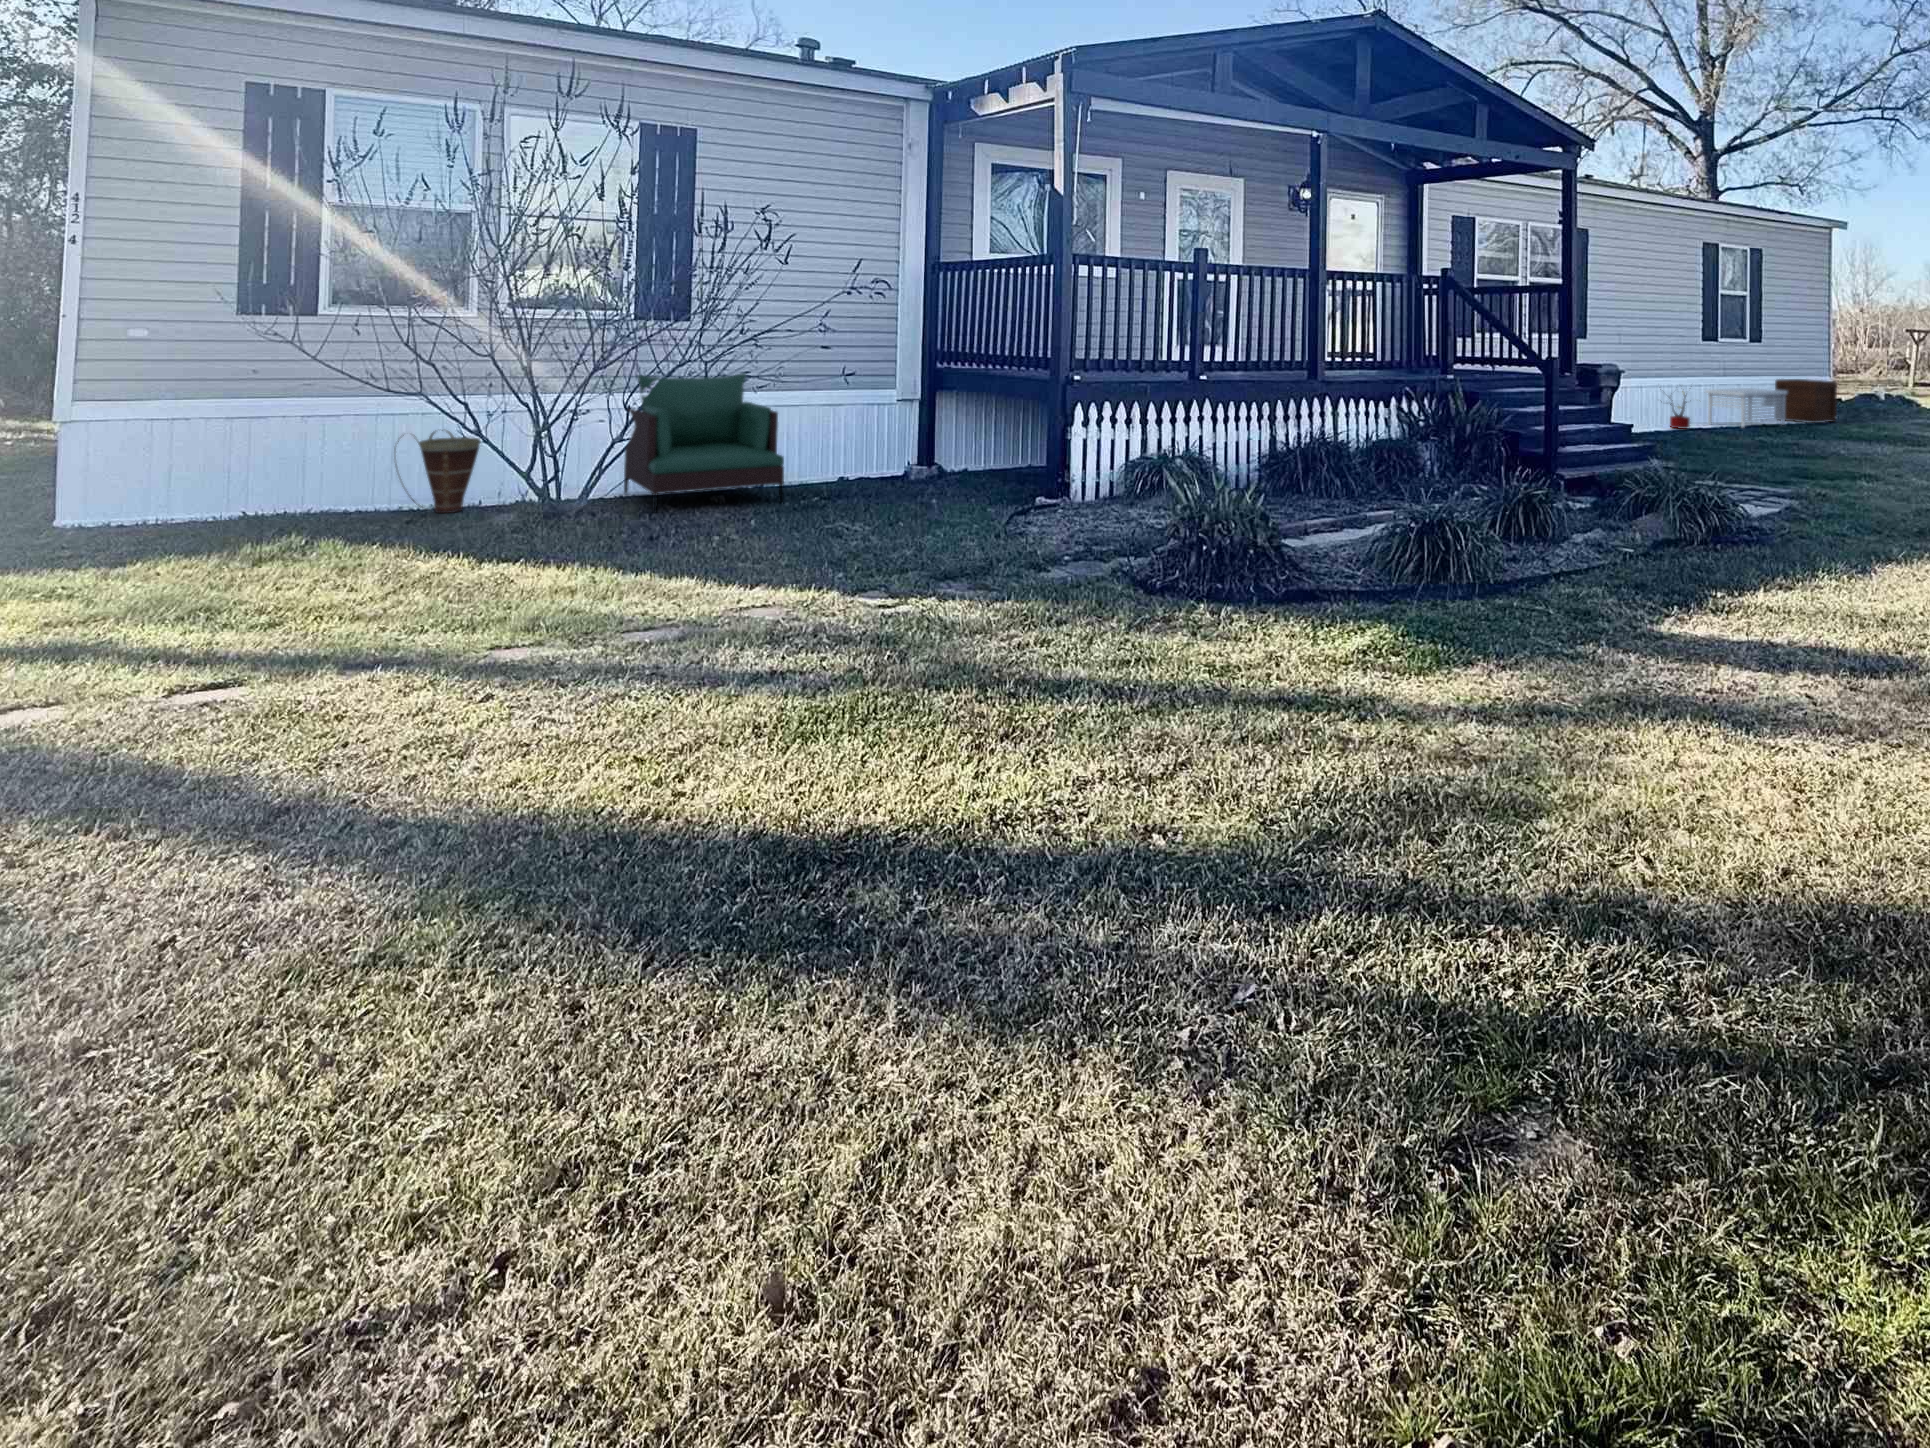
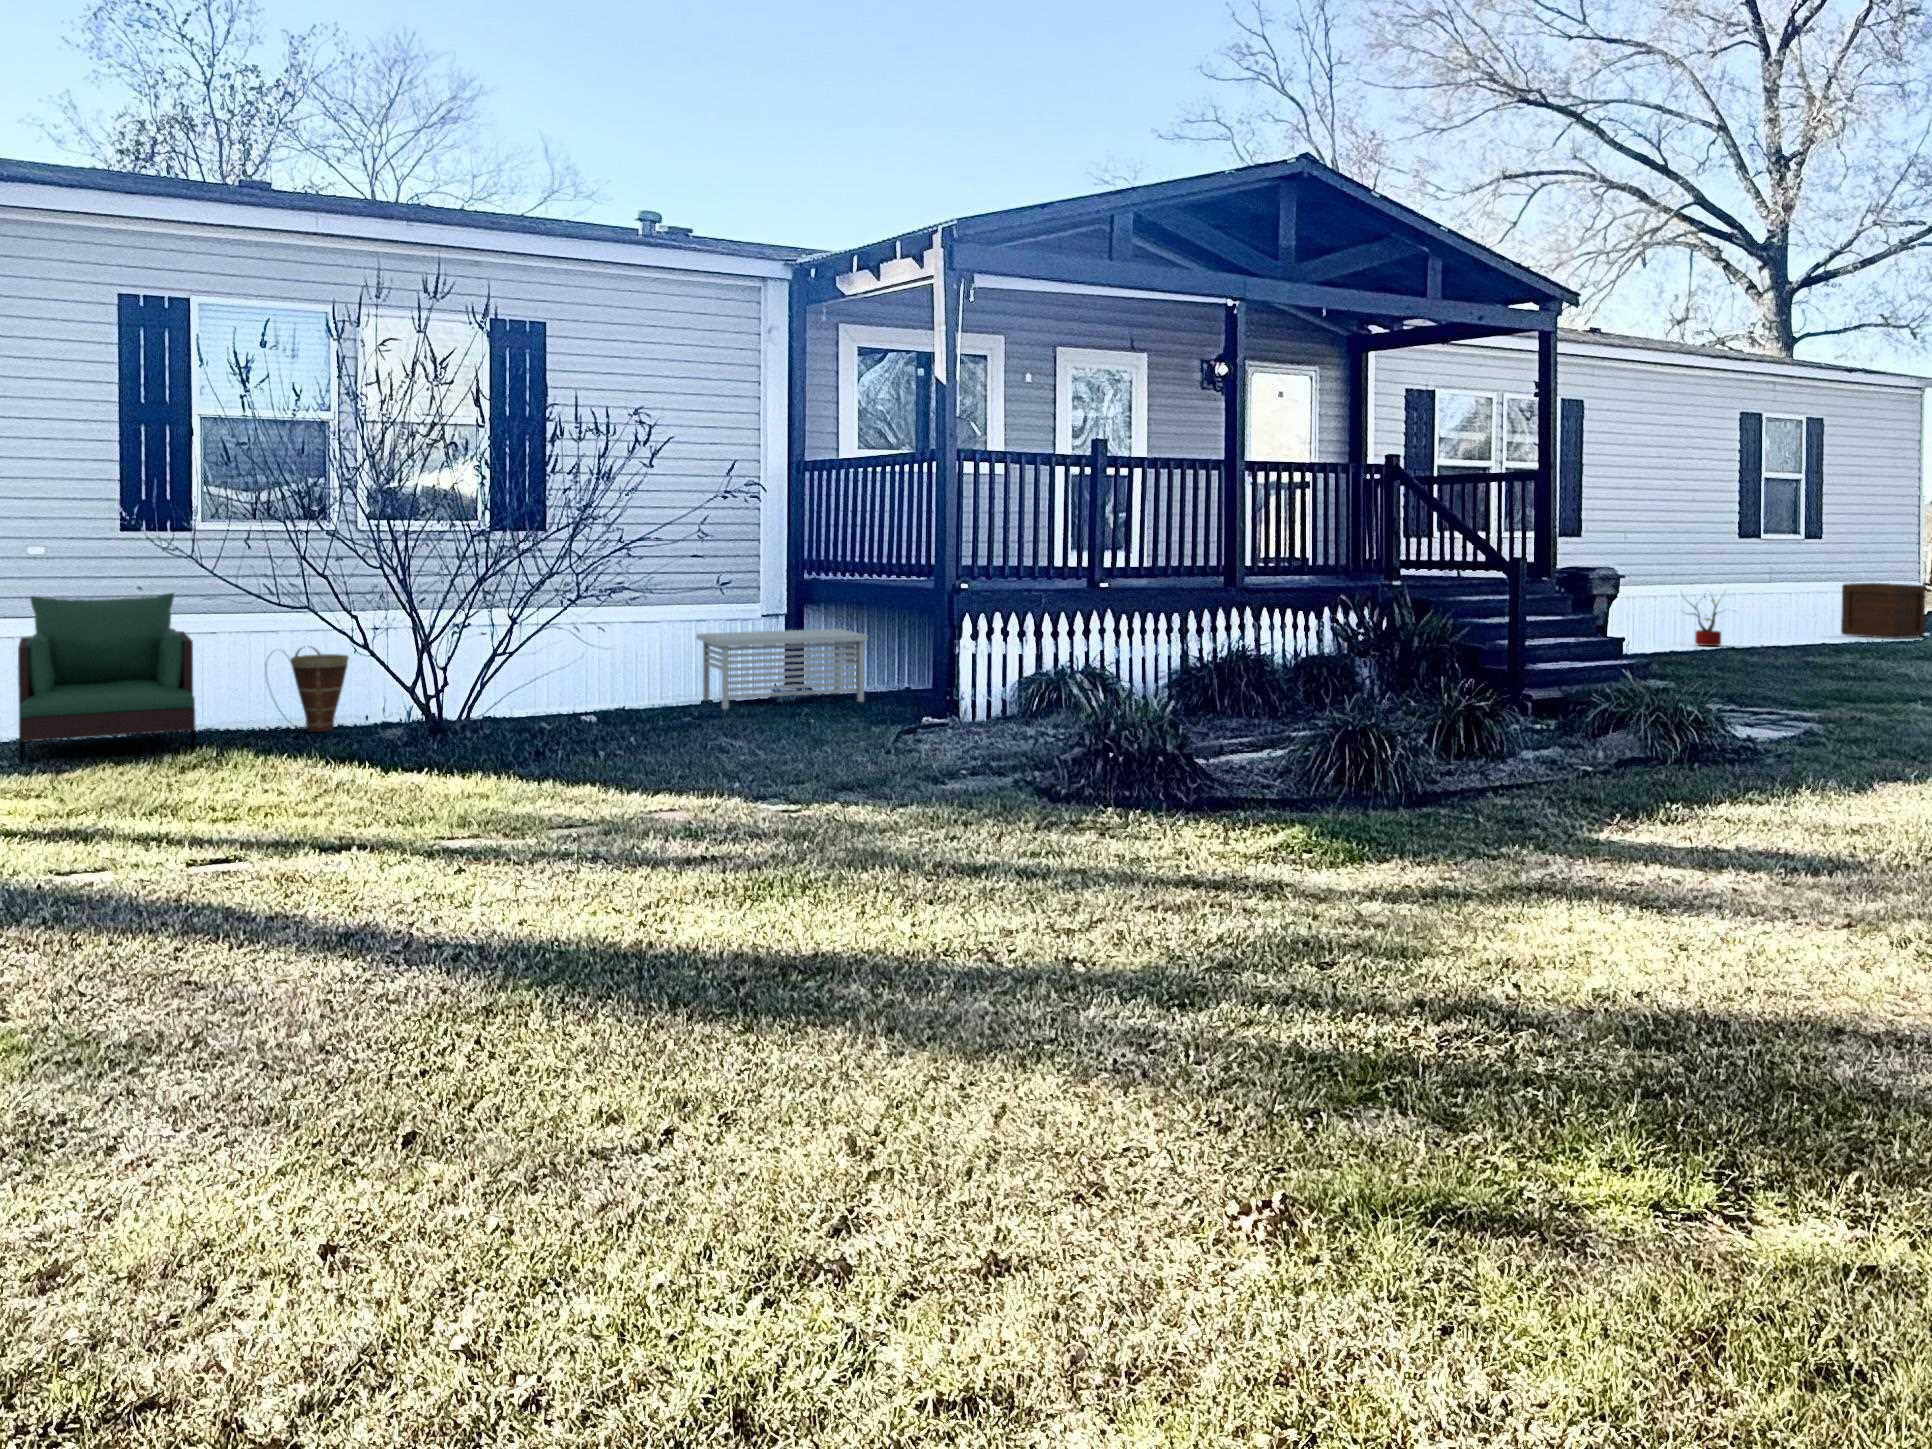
armchair: present [624,373,784,513] -> present [18,593,196,765]
storage bench: present [1705,388,1787,427] -> present [696,629,868,709]

